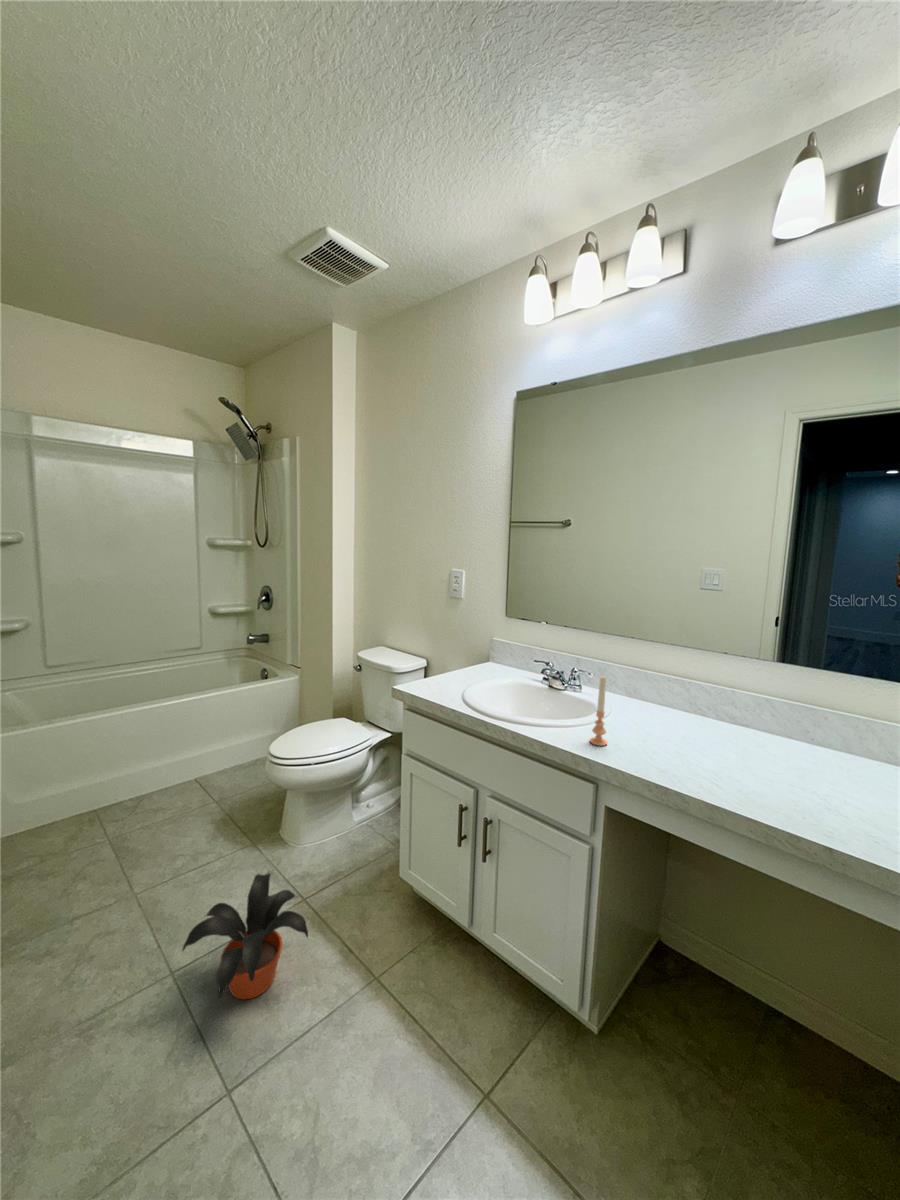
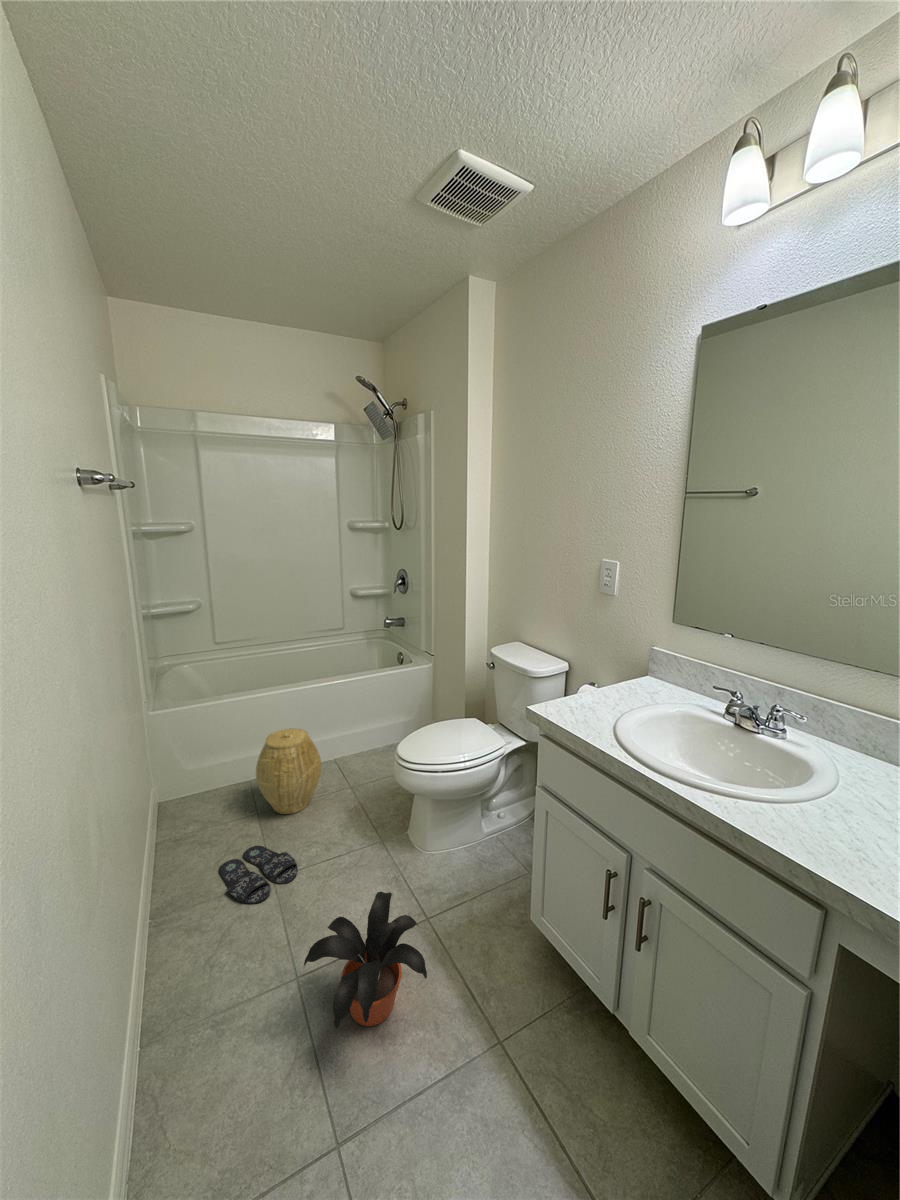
candle: present [590,676,607,746] -> none [812,751,850,853]
woven basket: none [107,745,184,836] -> present [256,729,321,814]
slippers: none [65,869,162,924] -> present [219,846,297,904]

